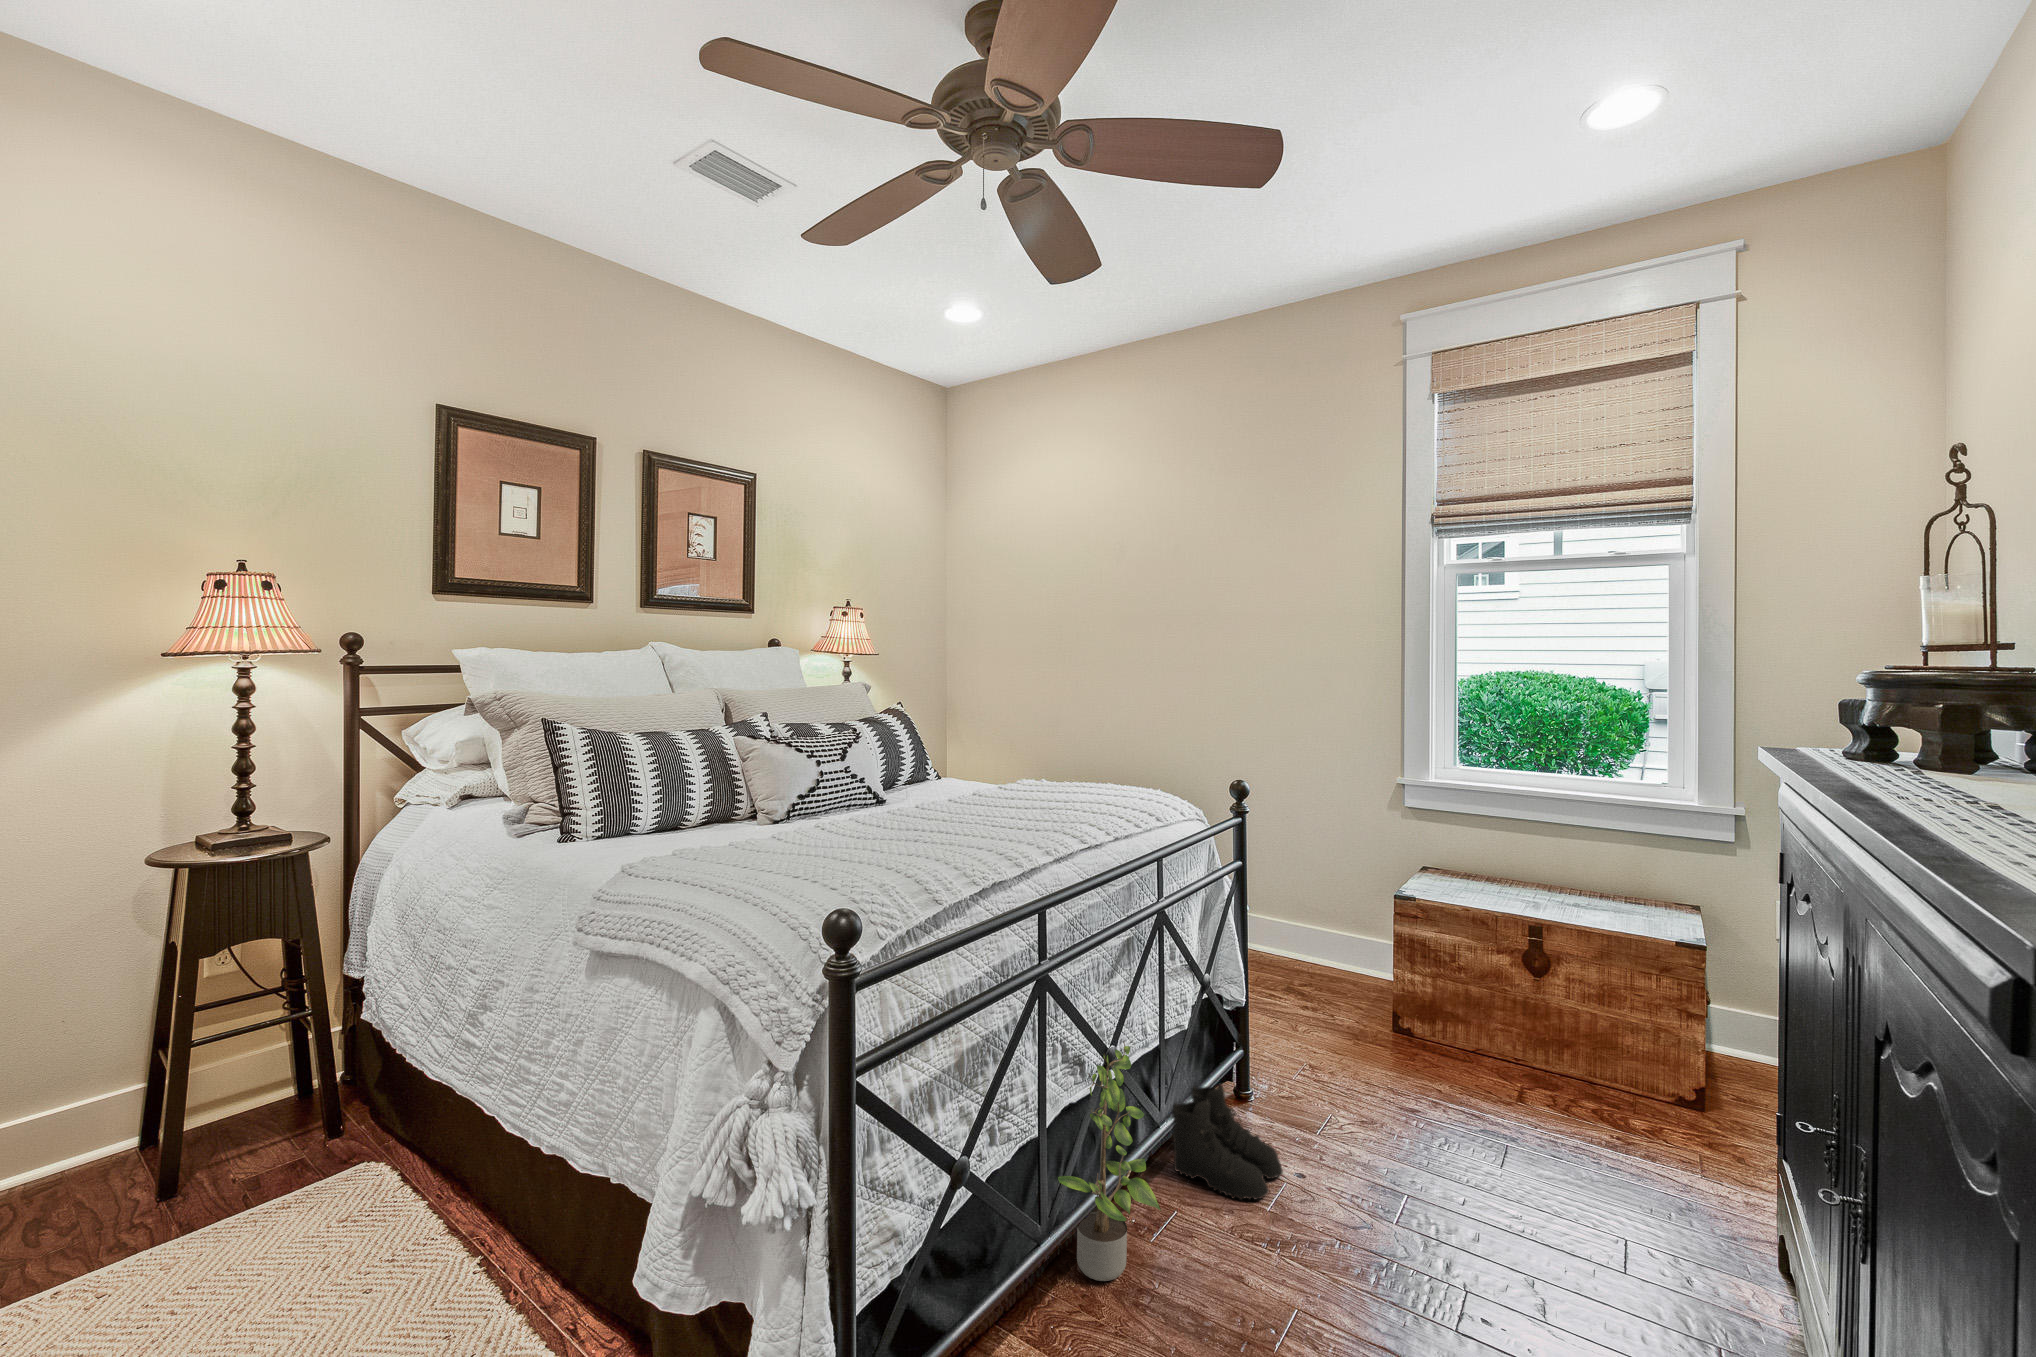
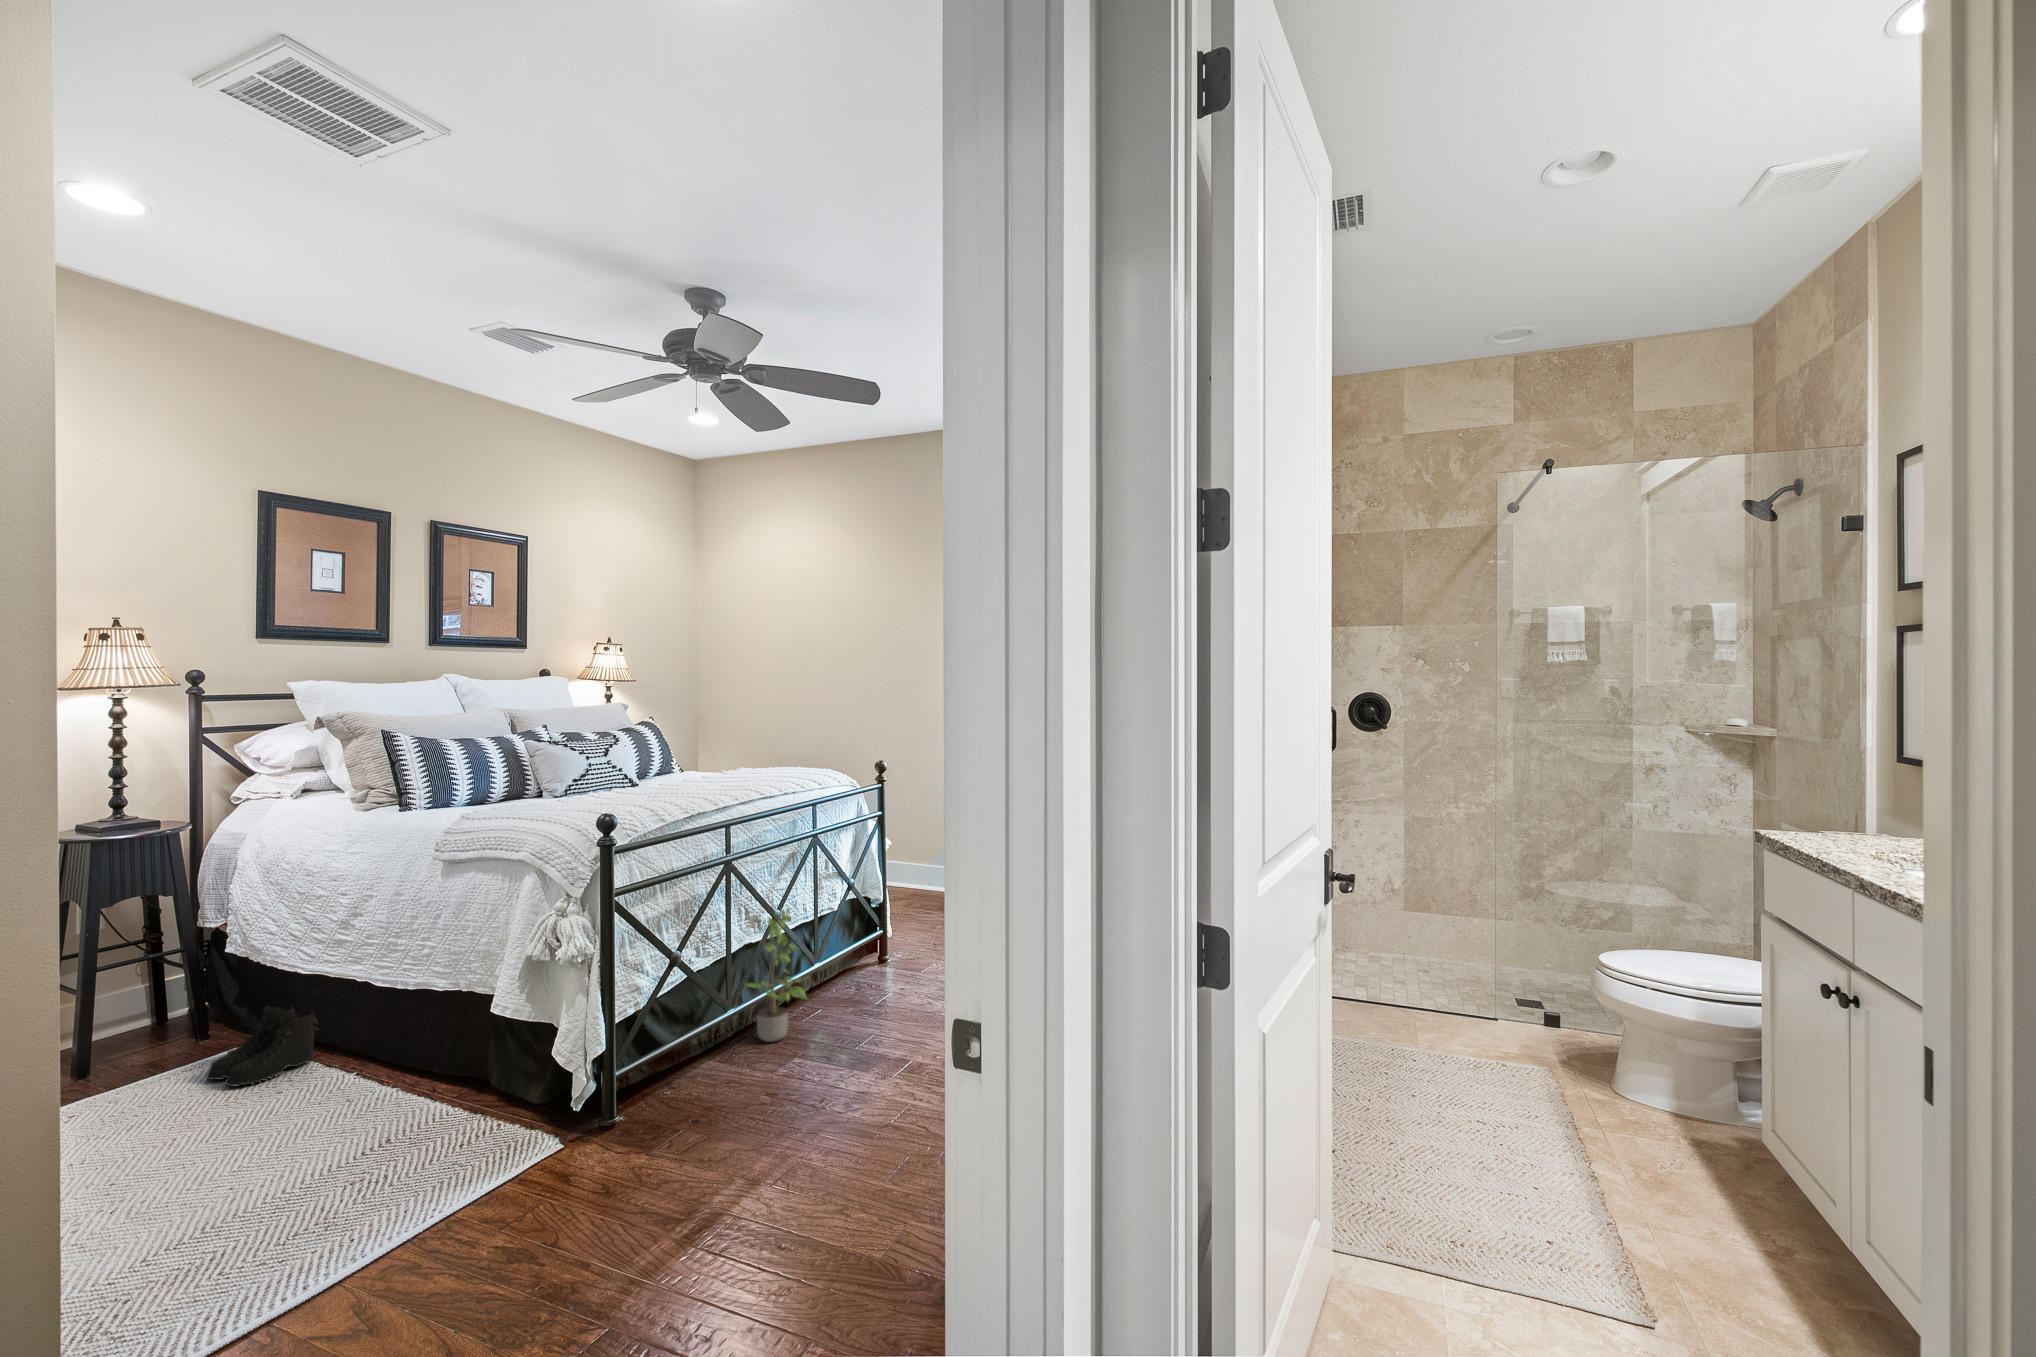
boots: present [1171,1084,1283,1200] -> present [205,1006,318,1086]

